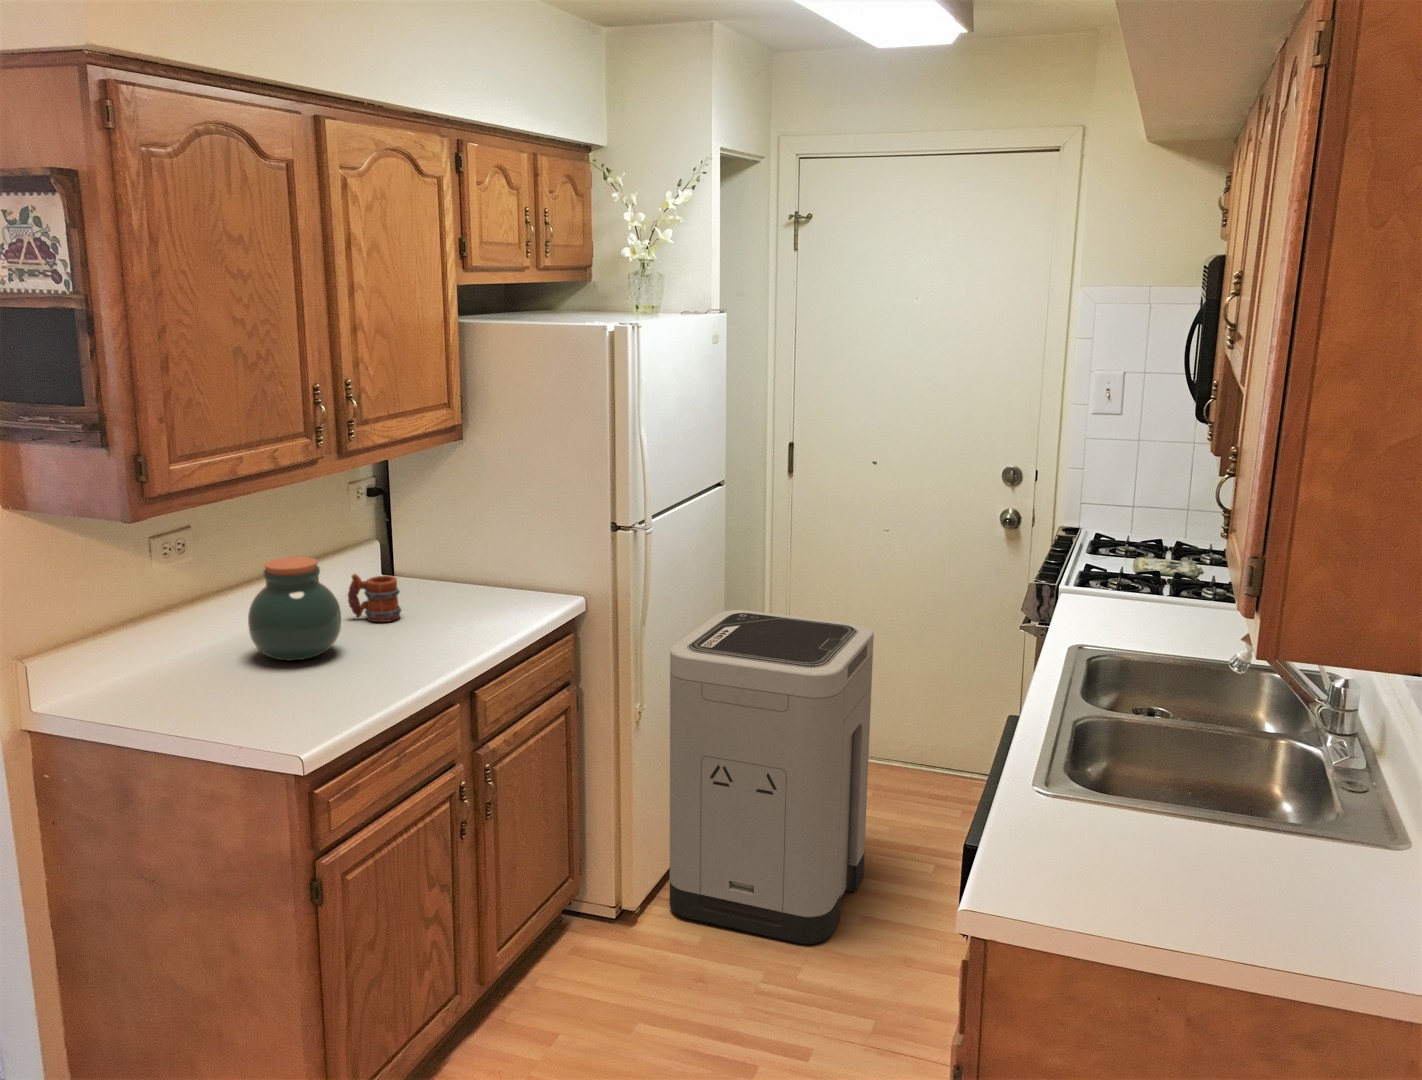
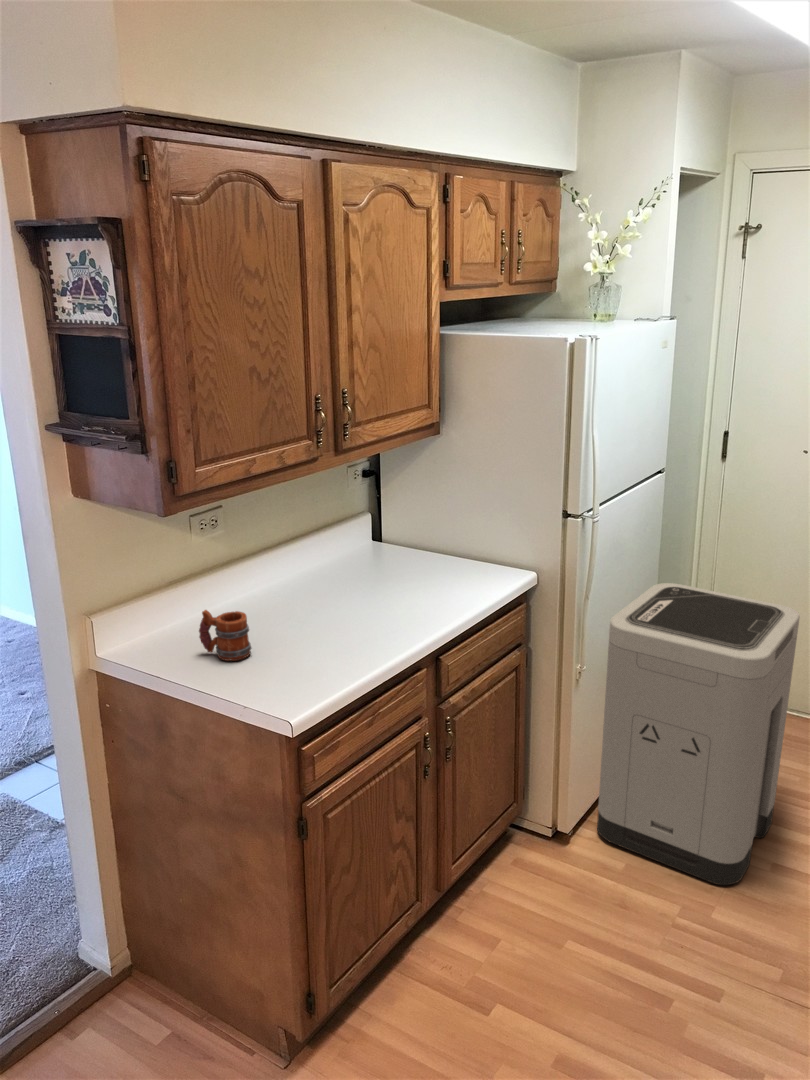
jar: present [248,557,341,660] -> none [262,536,335,622]
mug: present [348,574,401,622] -> present [199,610,252,661]

